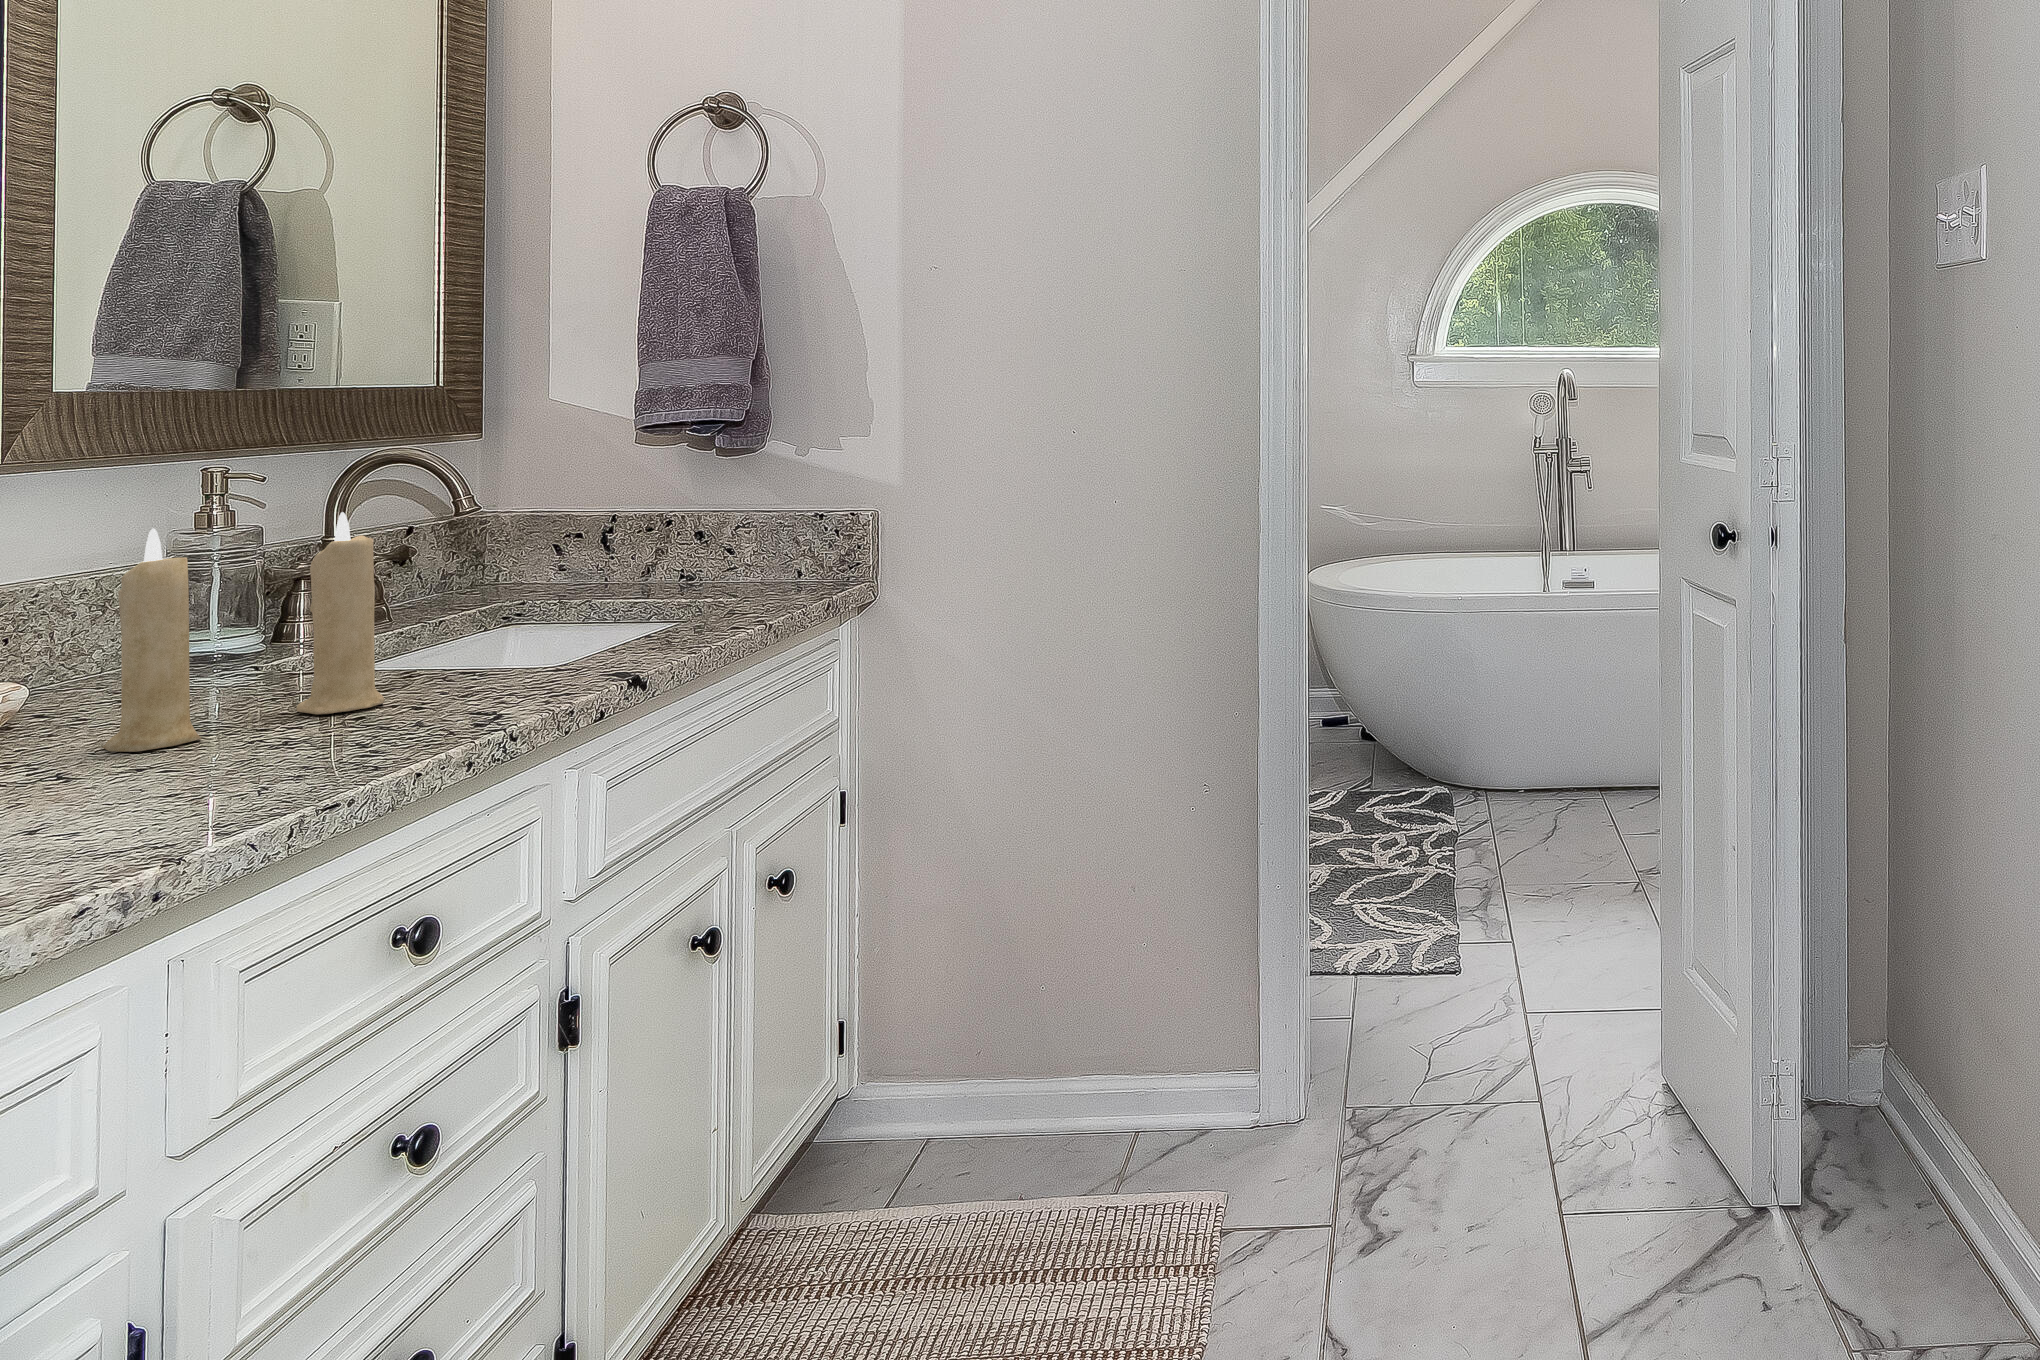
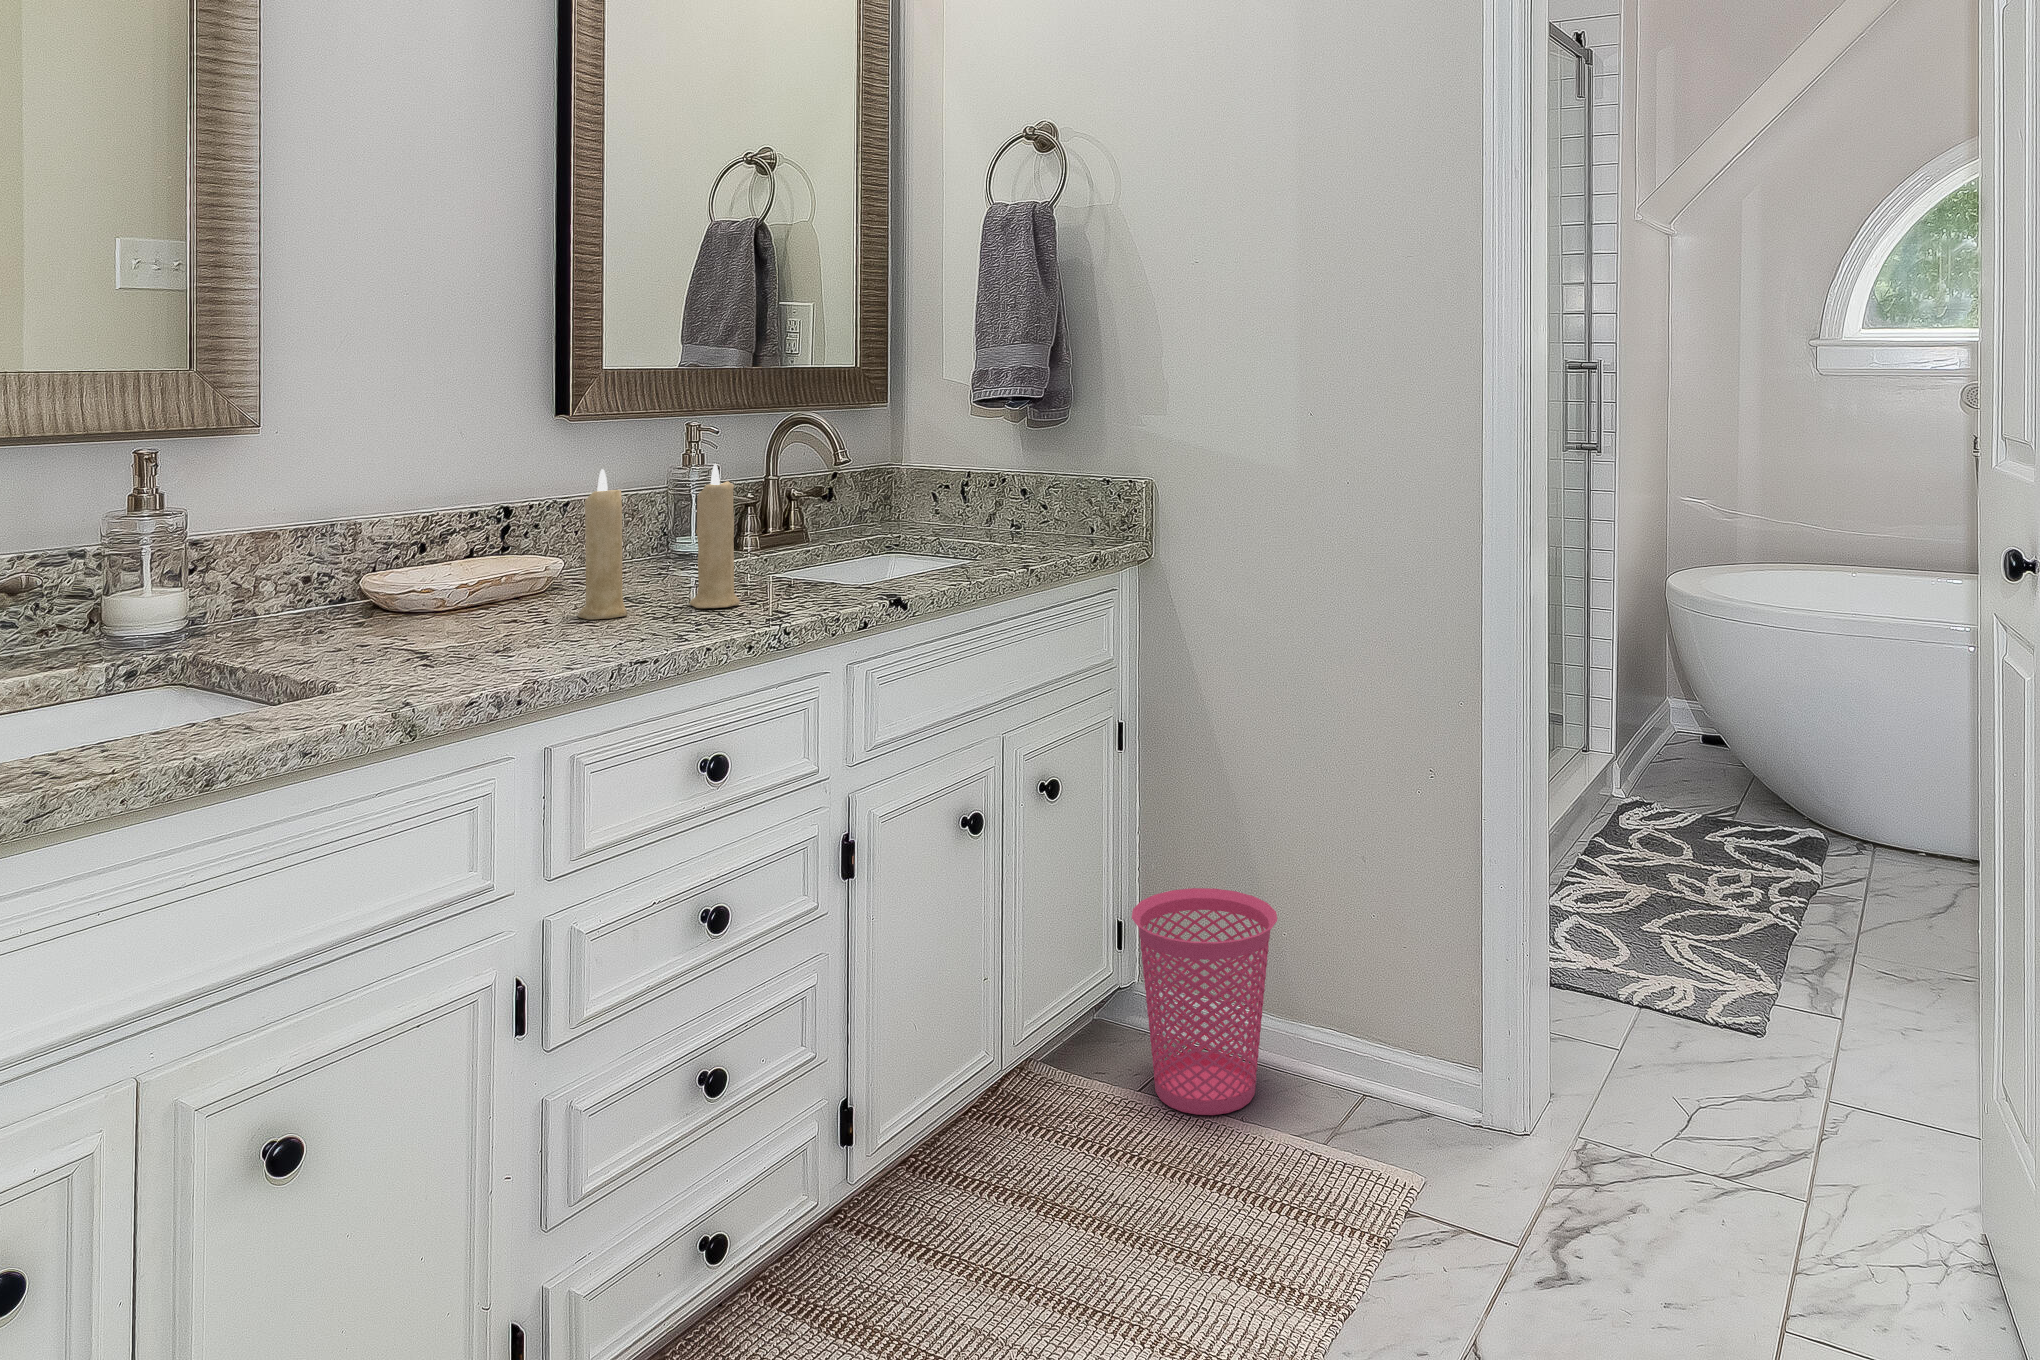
waste basket: none [873,951,1046,1209] -> present [1132,888,1277,1115]

